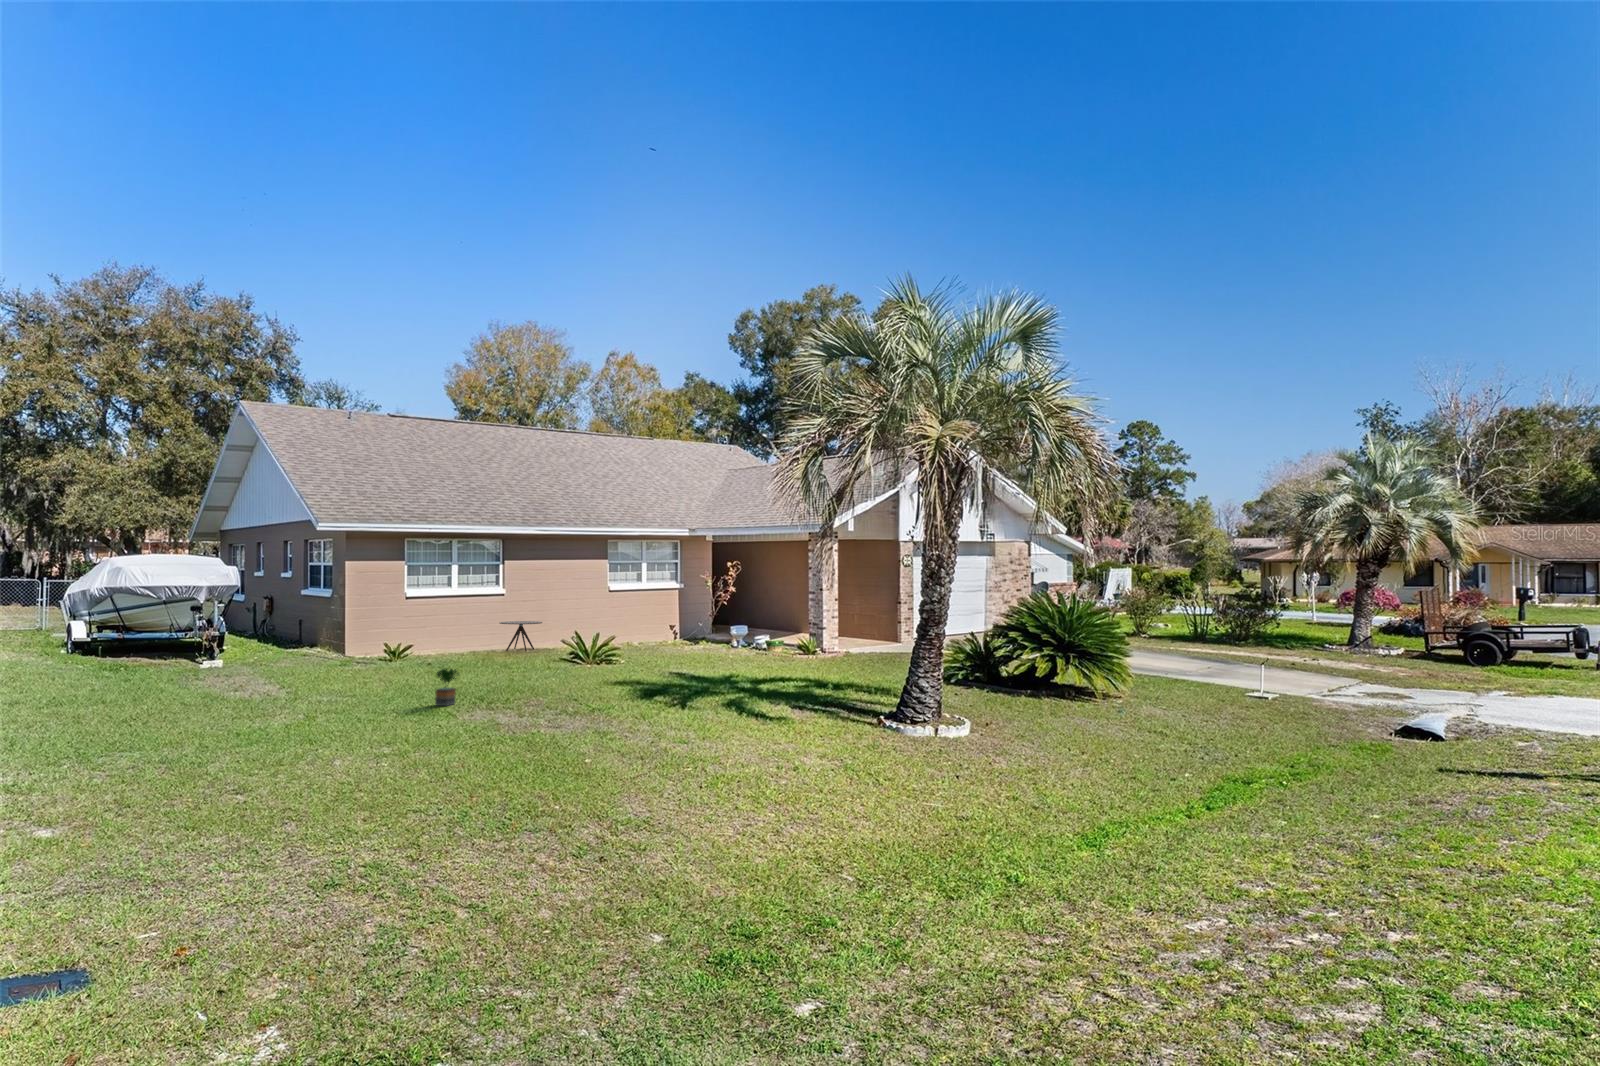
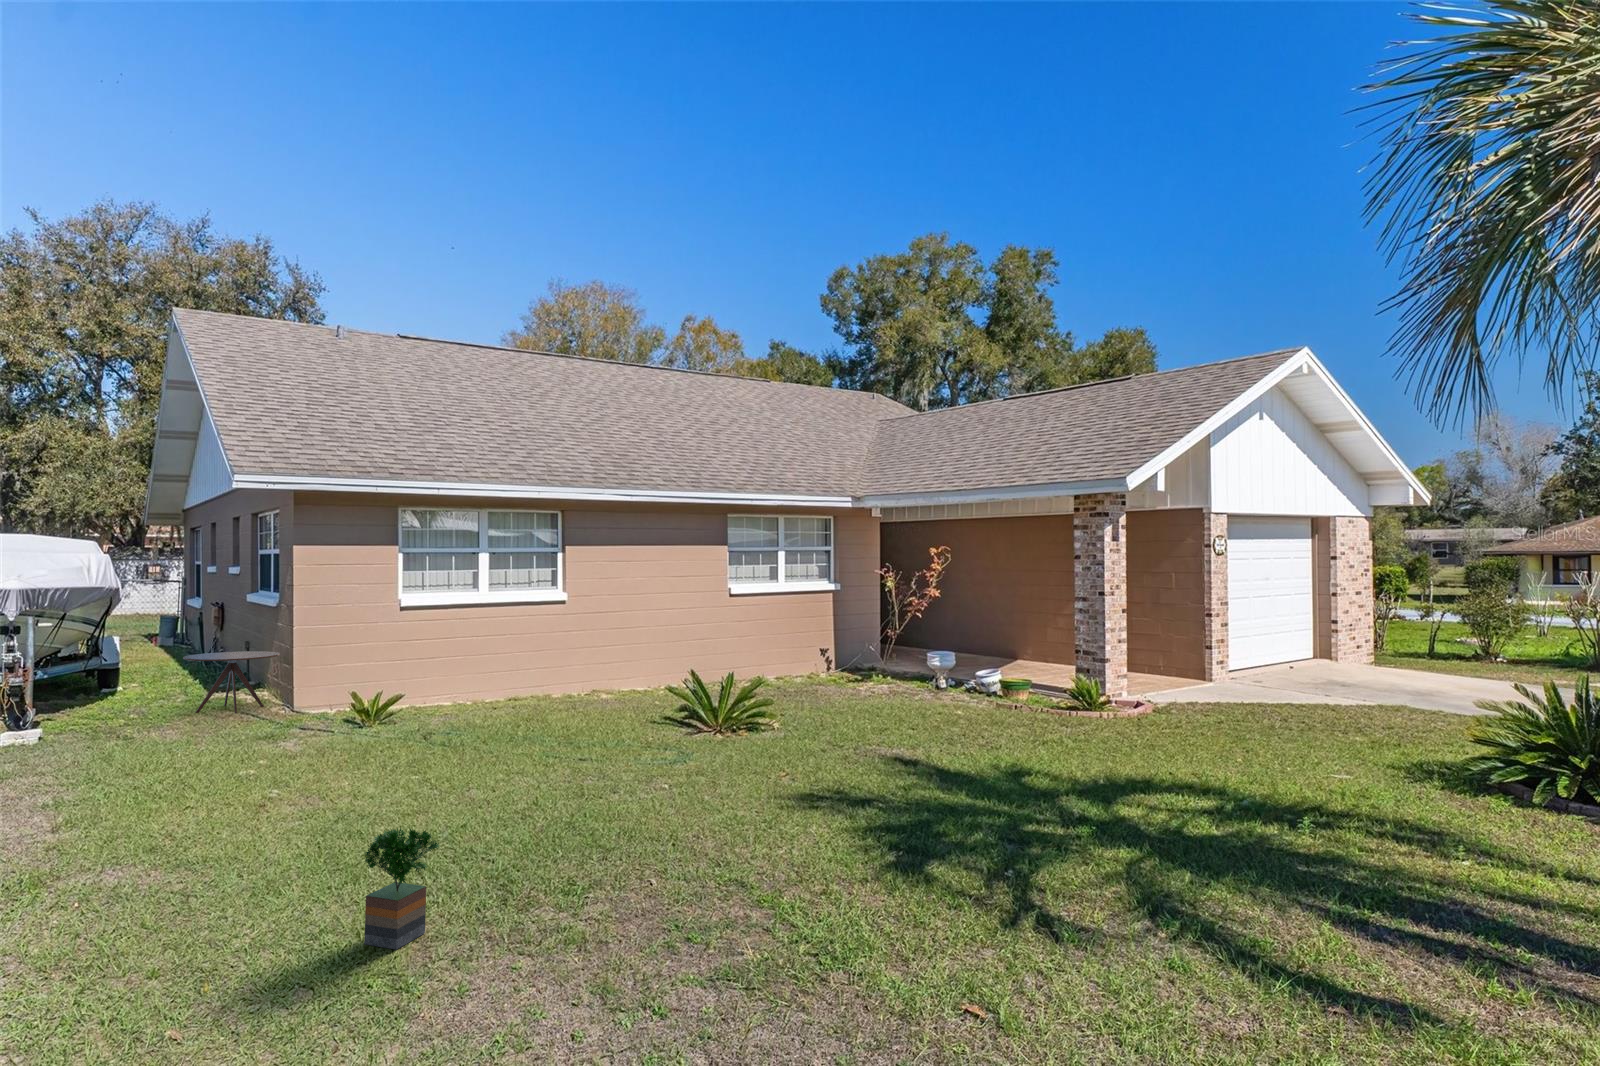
round table: present [500,621,542,651] -> present [183,651,280,713]

